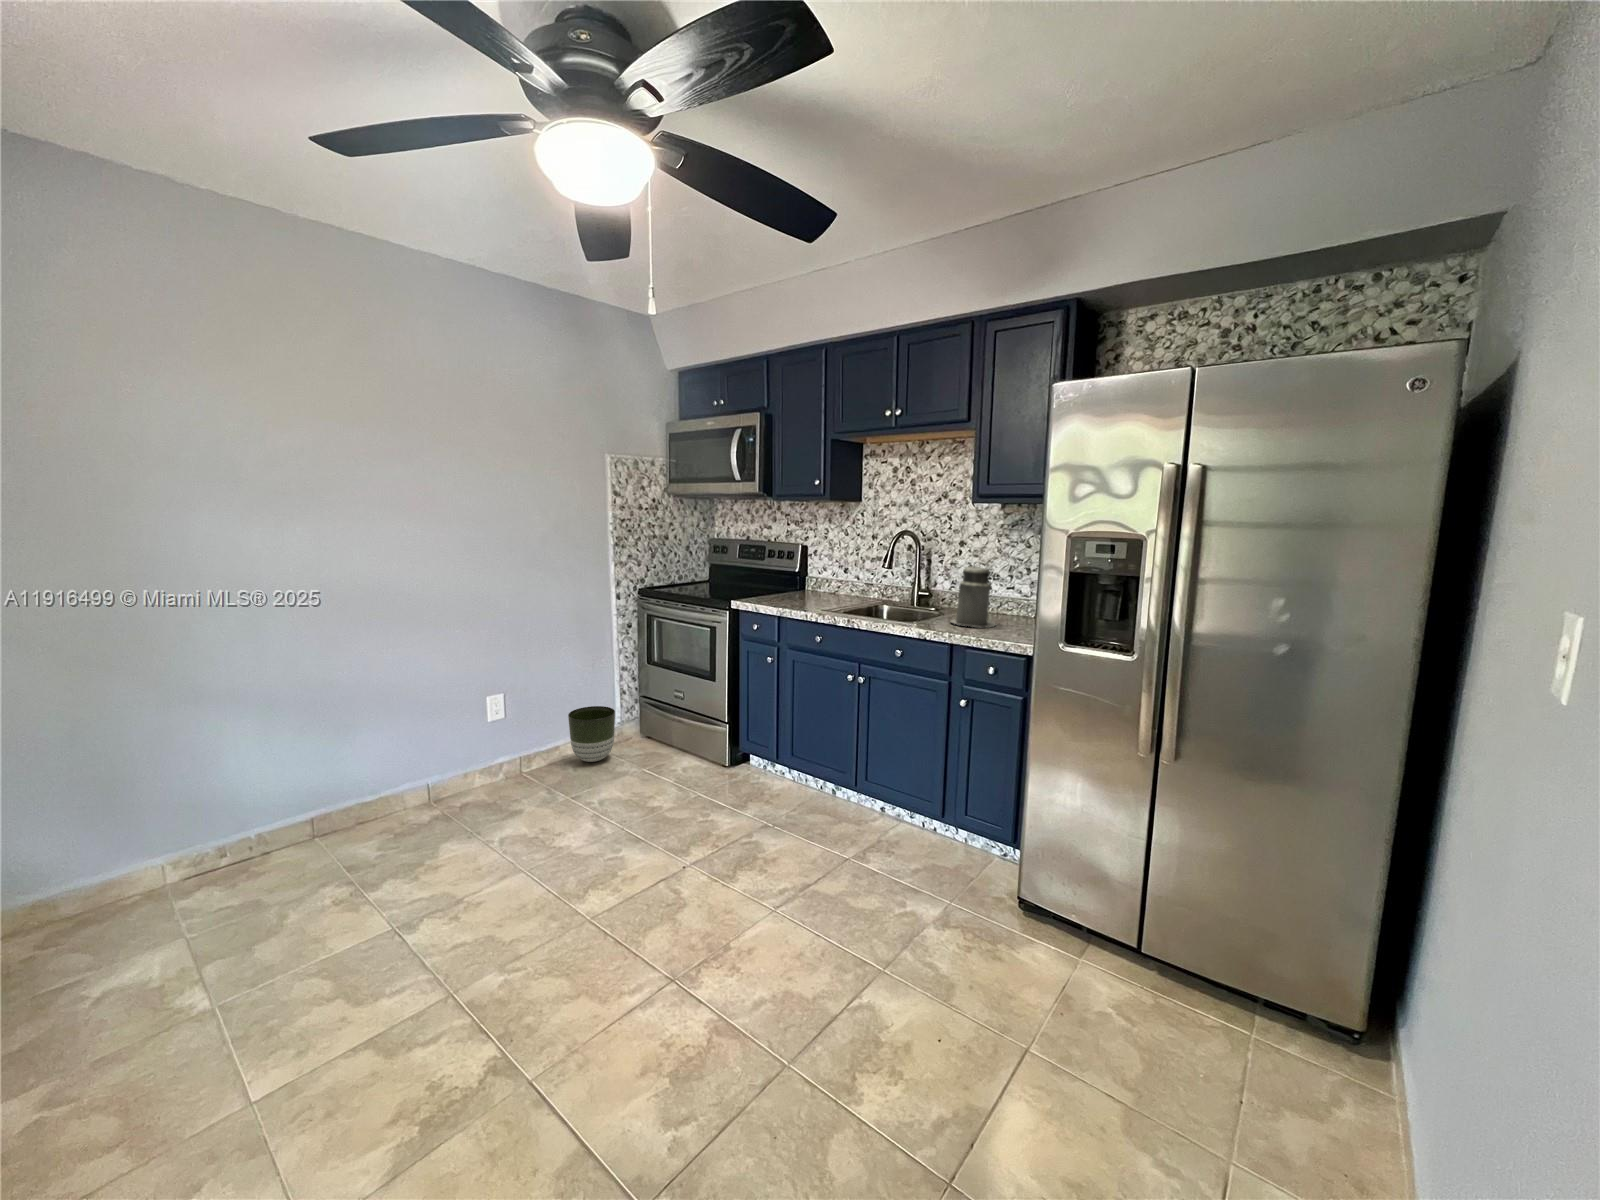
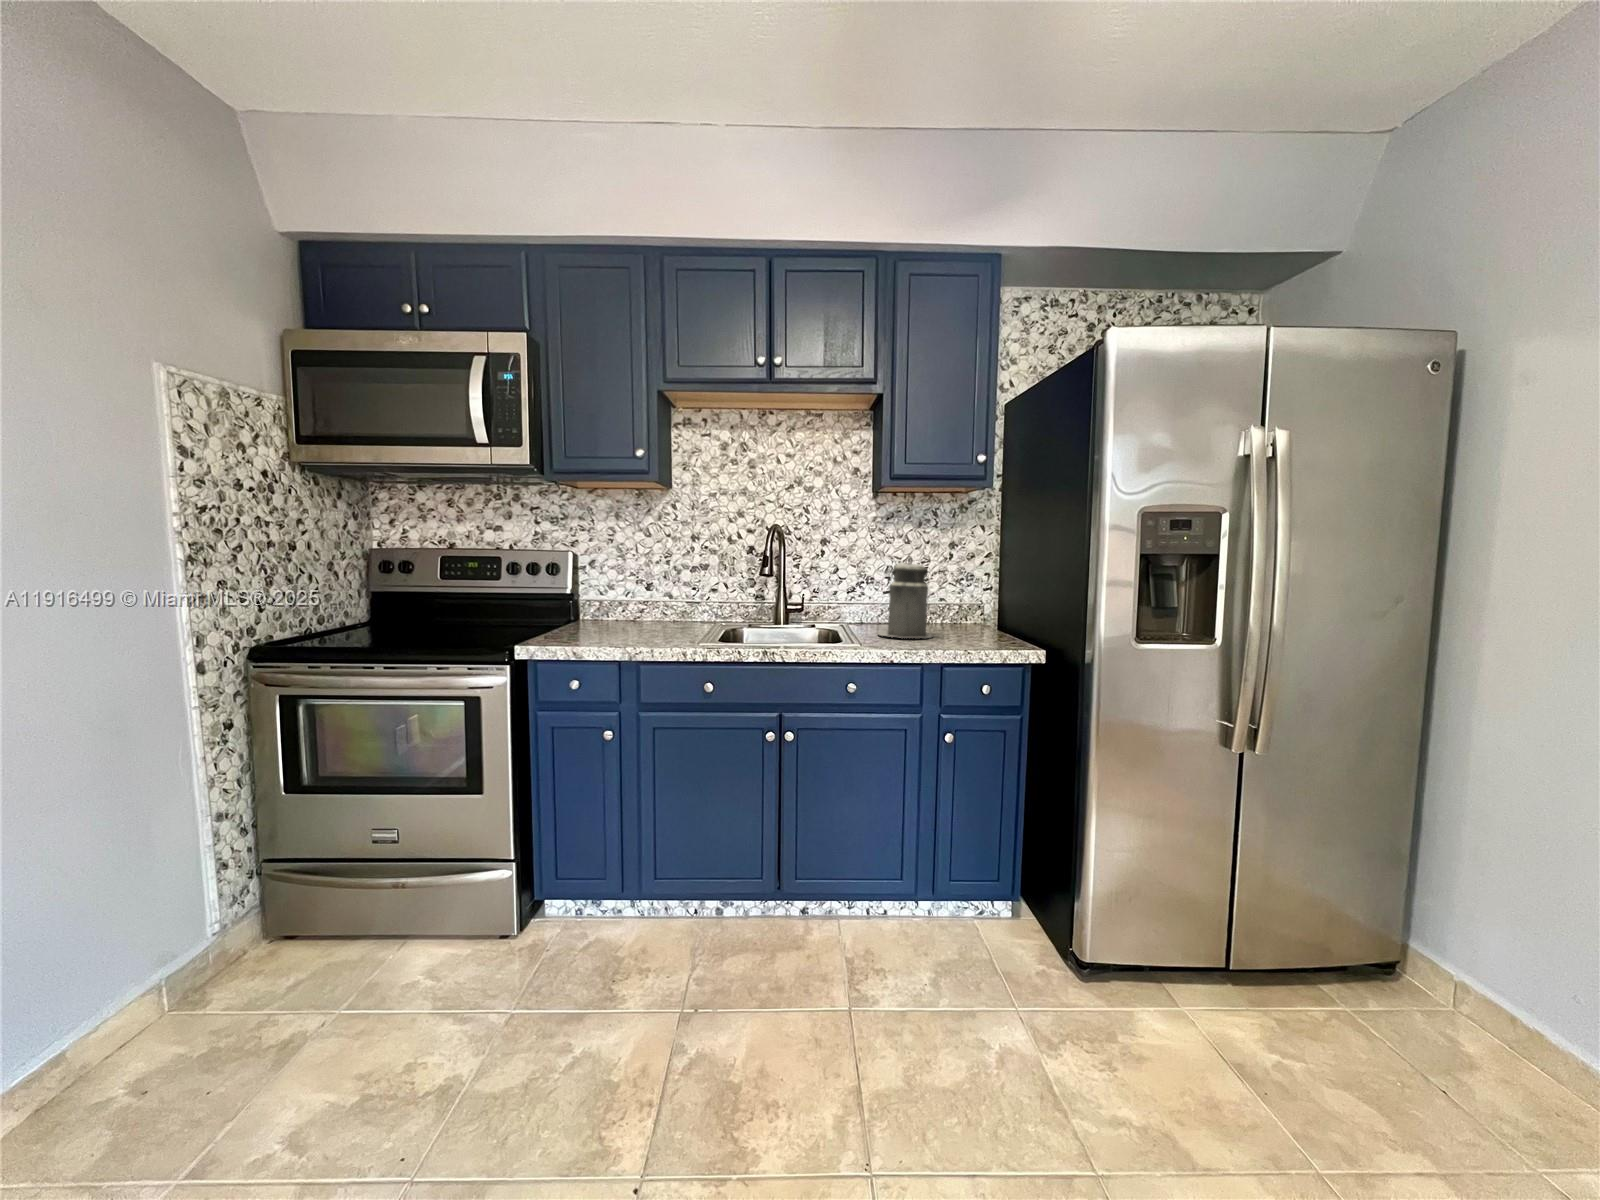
planter: present [568,706,615,762] -> none [98,912,241,1061]

